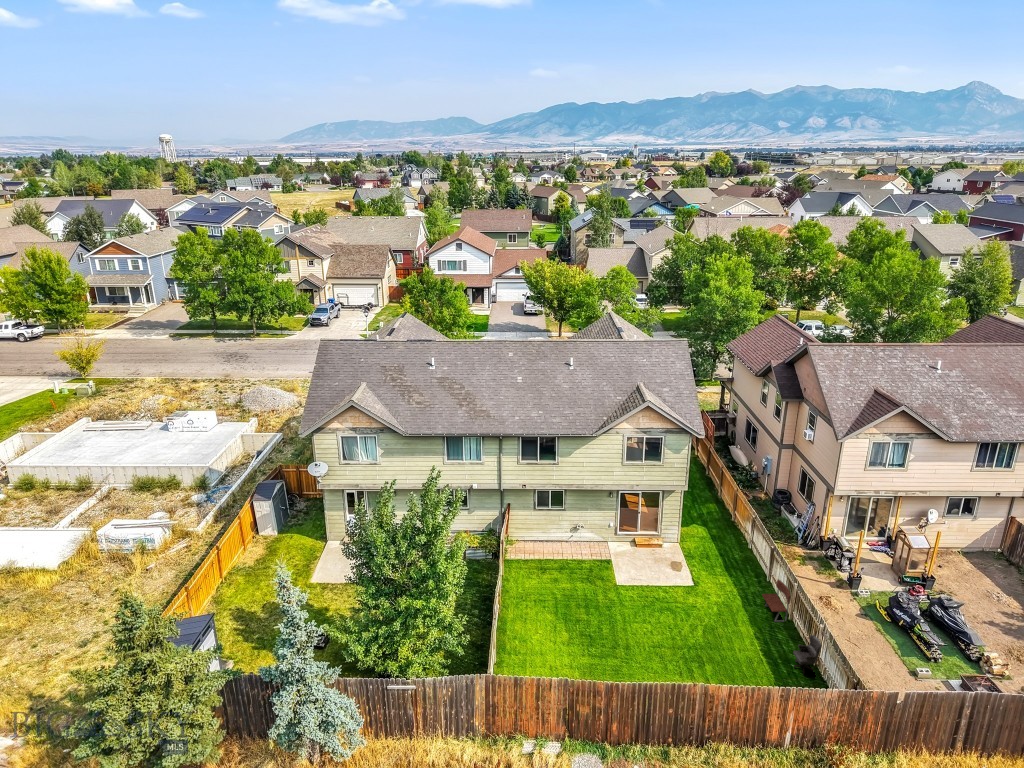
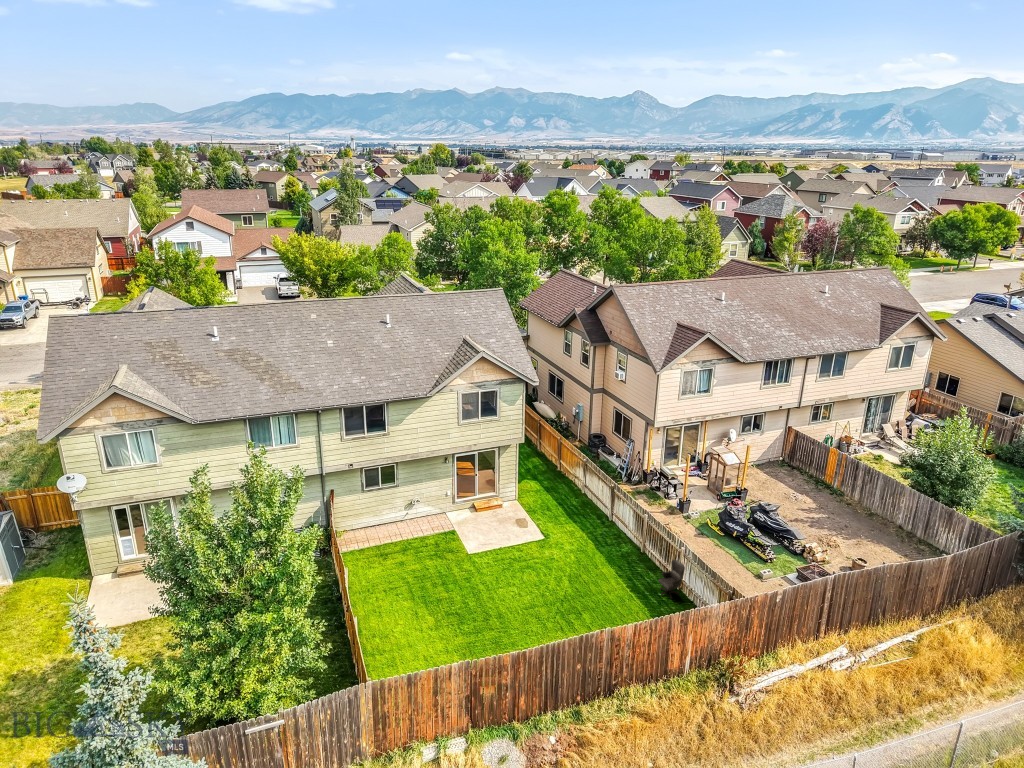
bench: present [762,580,791,622] -> none [614,515,643,557]

